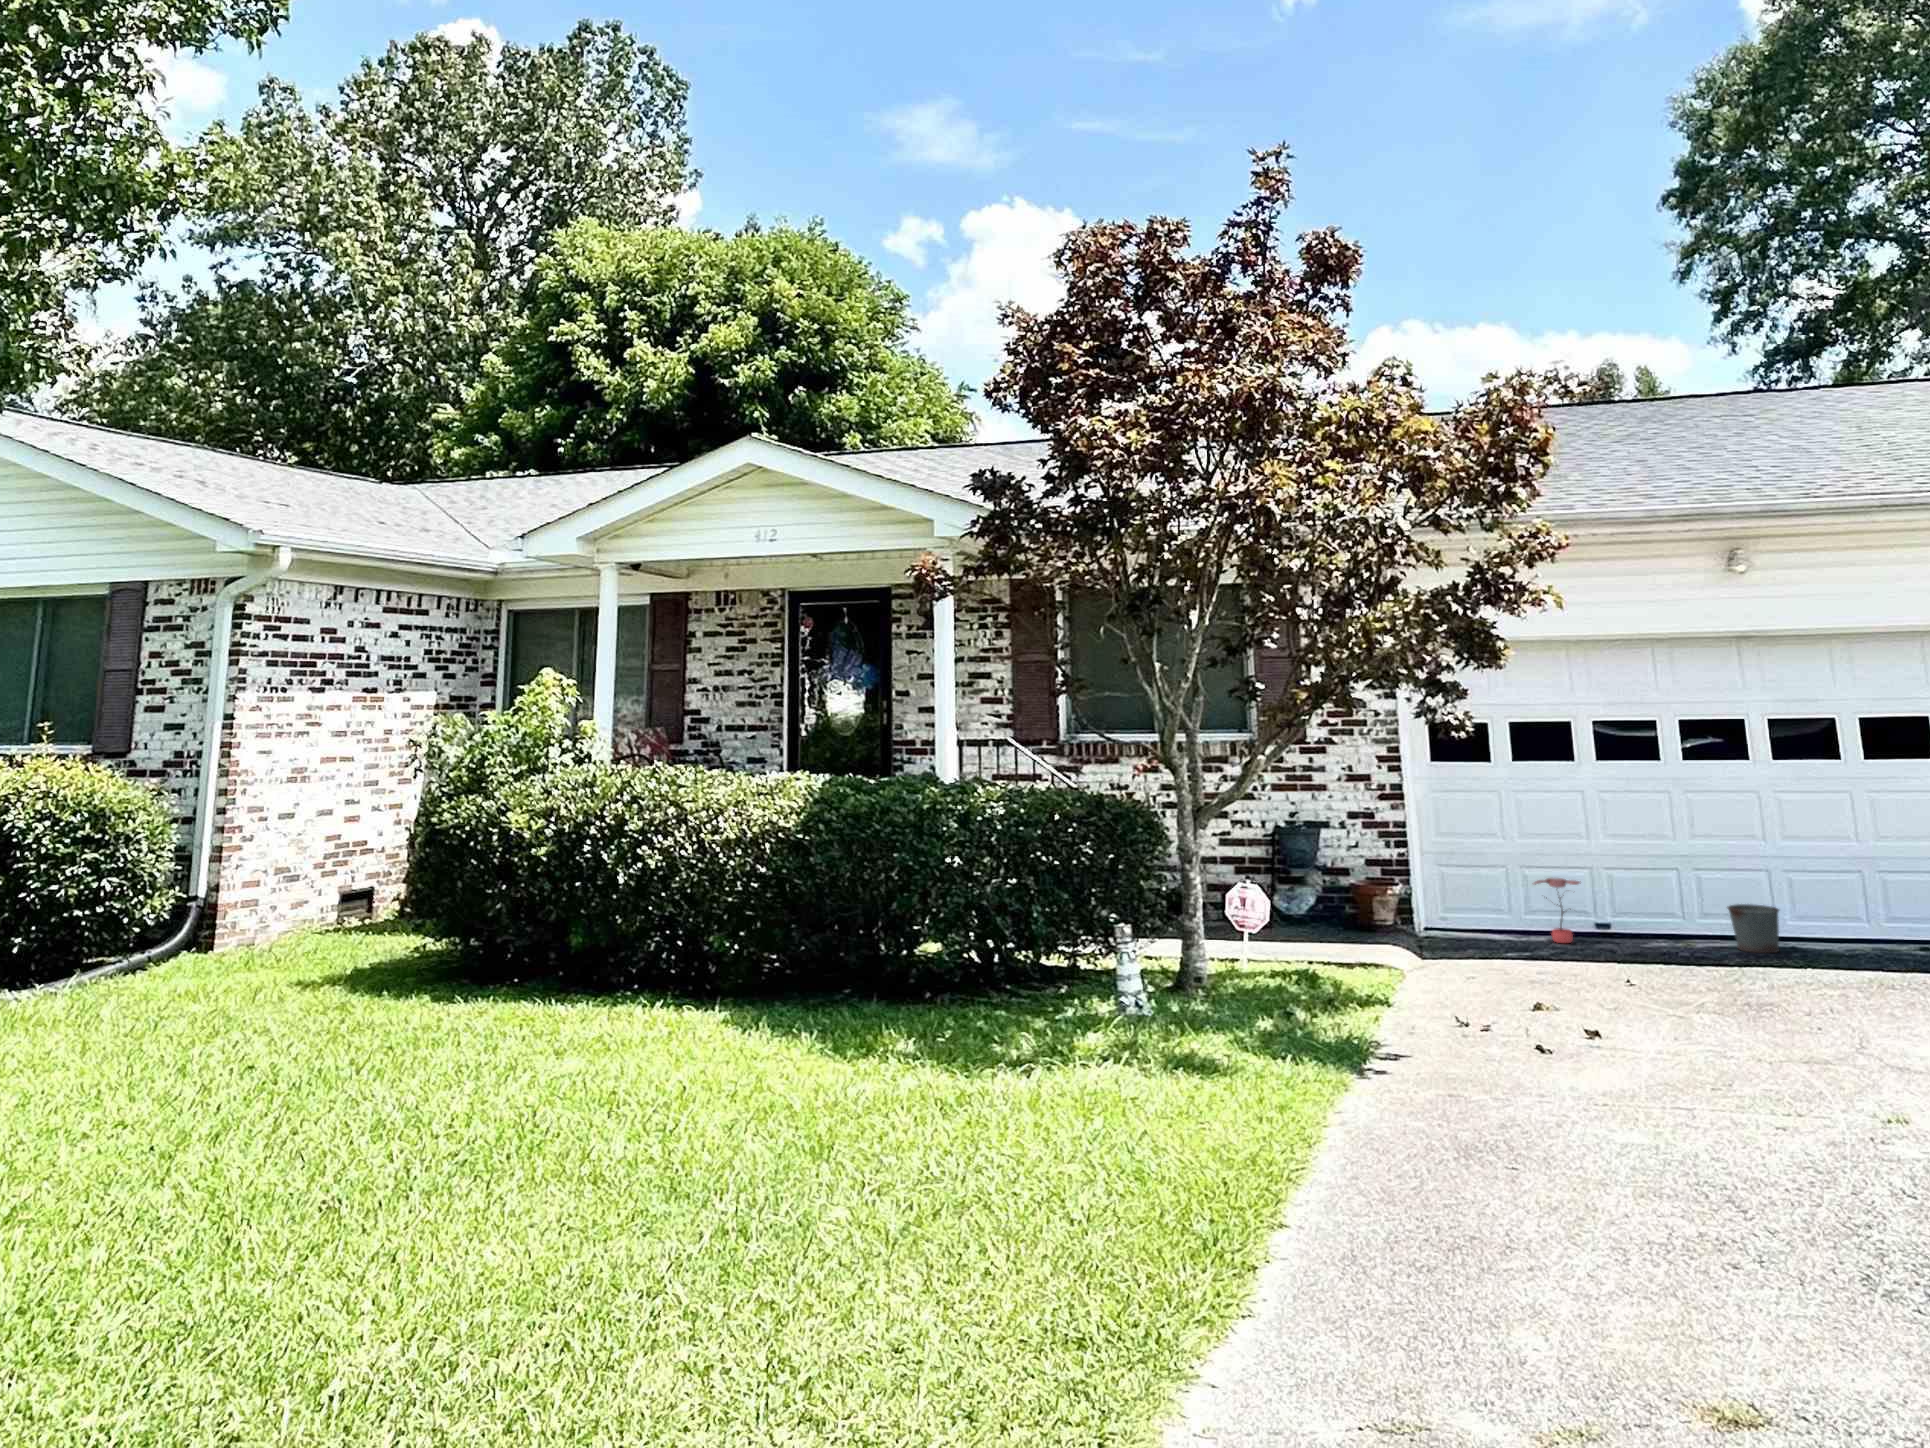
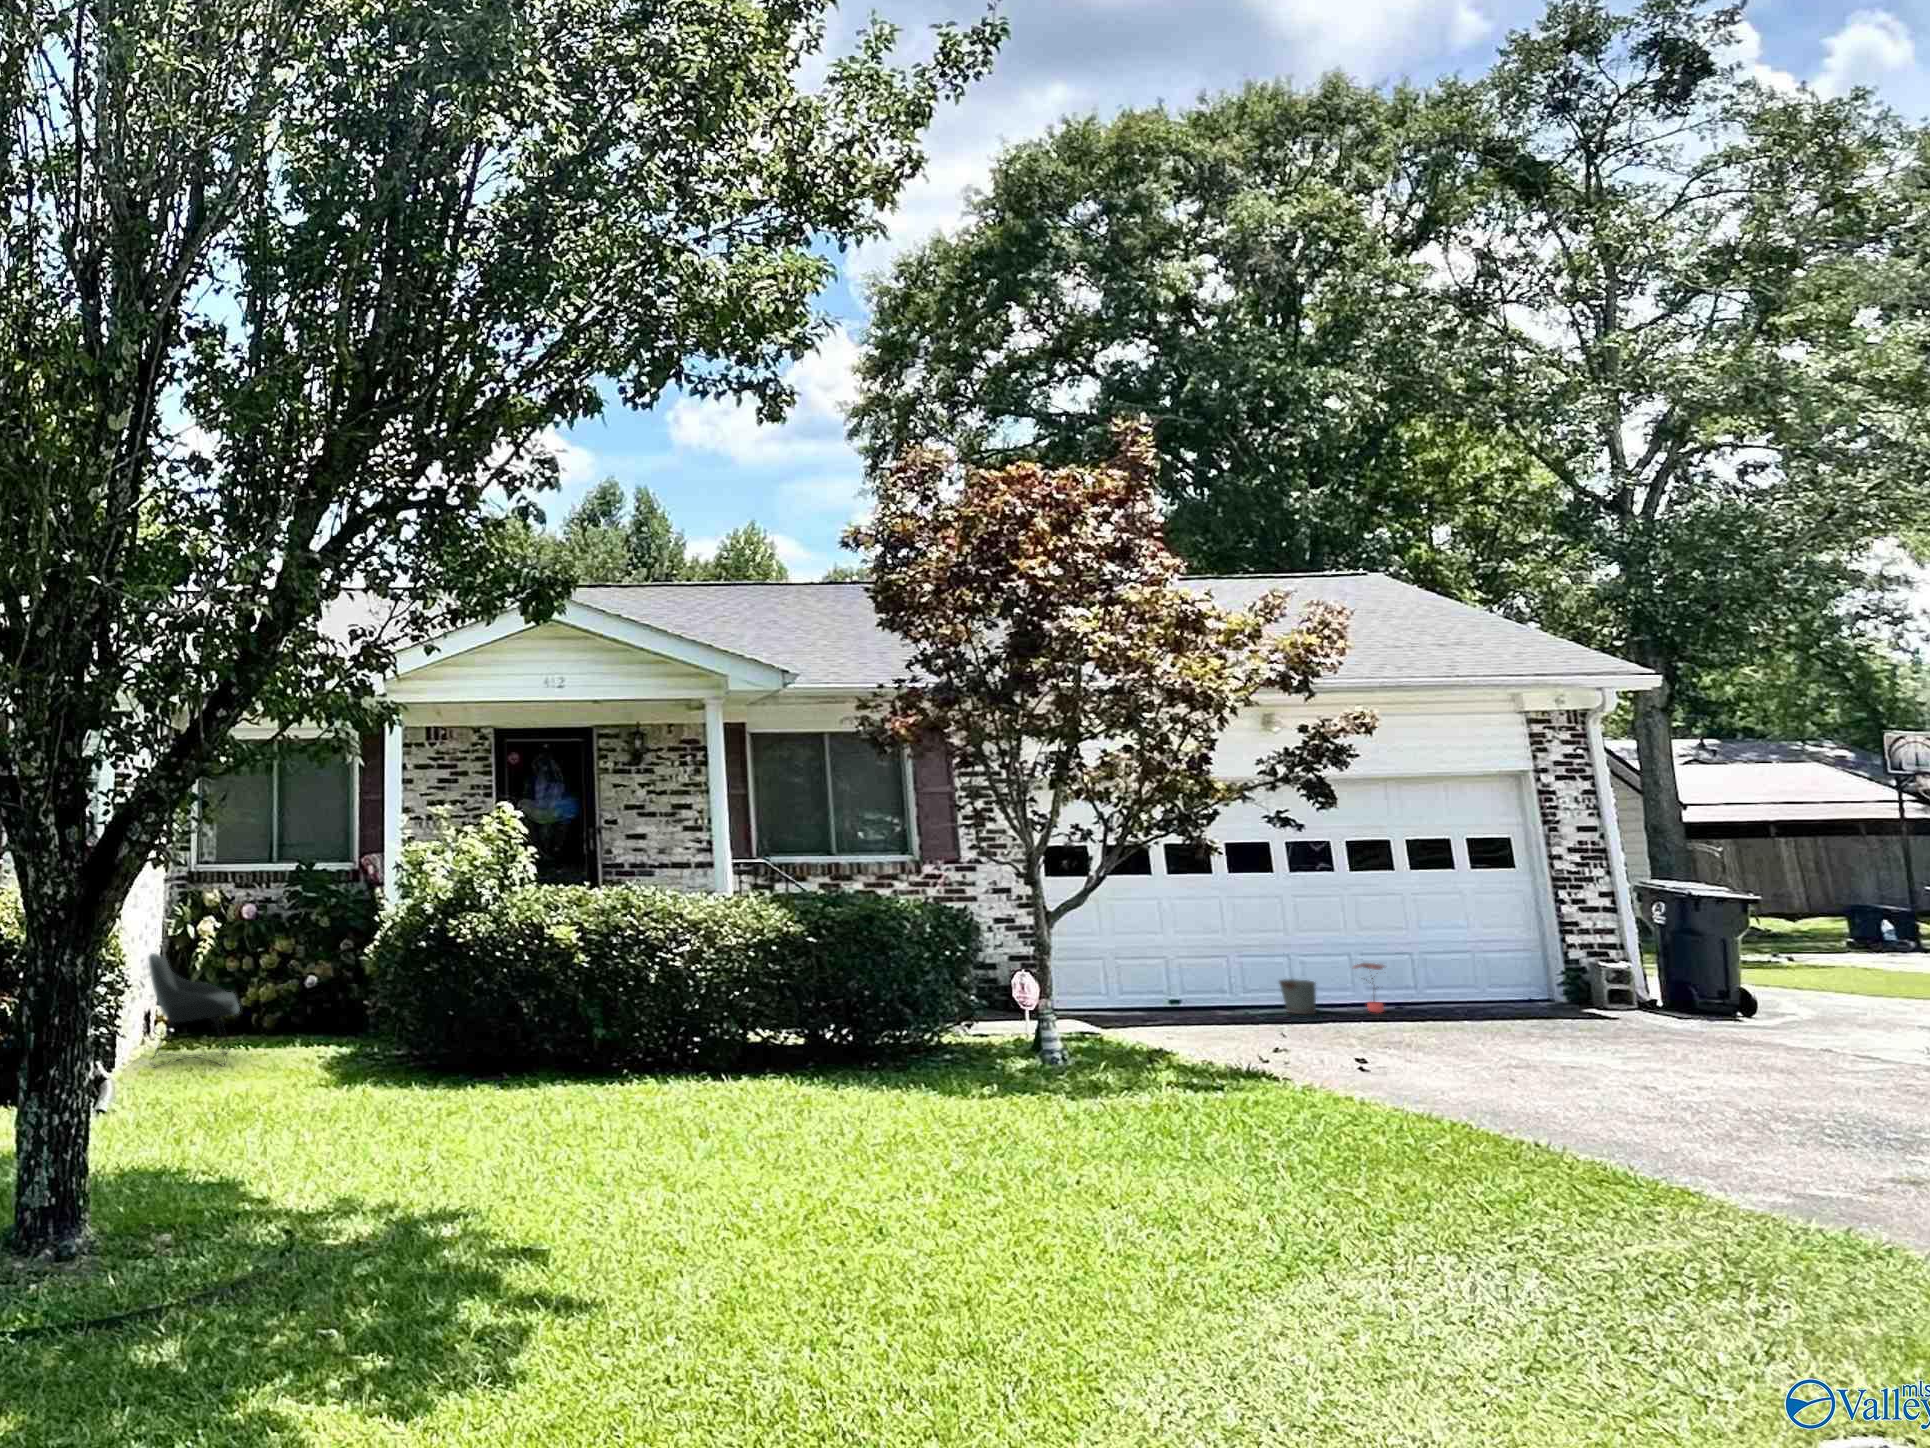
lounge chair: none [252,827,381,948] -> present [149,953,240,1067]
potted plant: present [1534,878,1580,943] -> present [1353,963,1384,1013]

